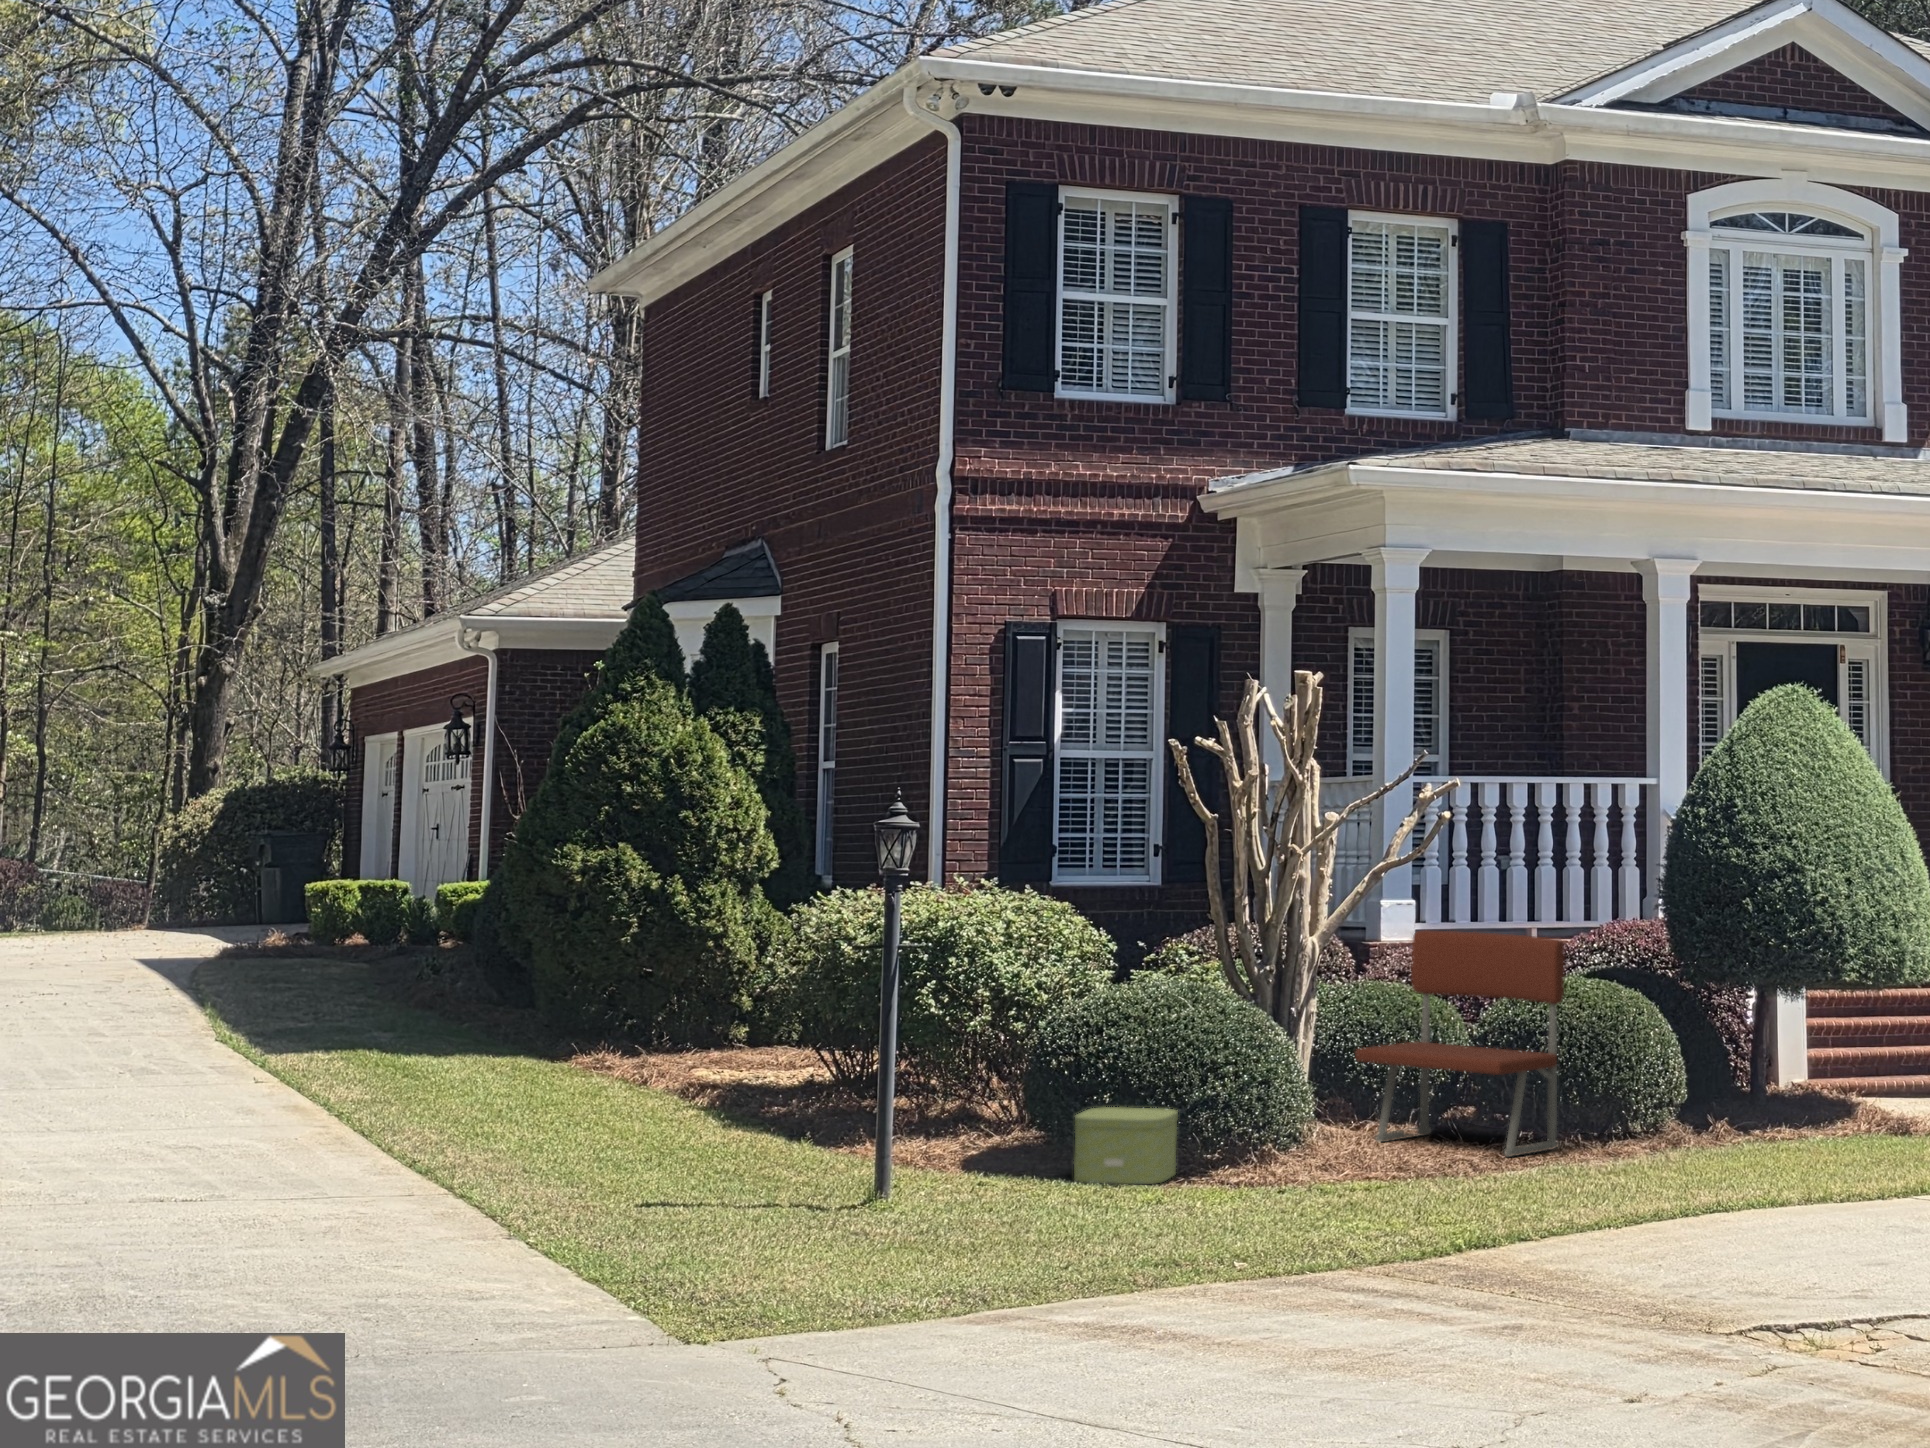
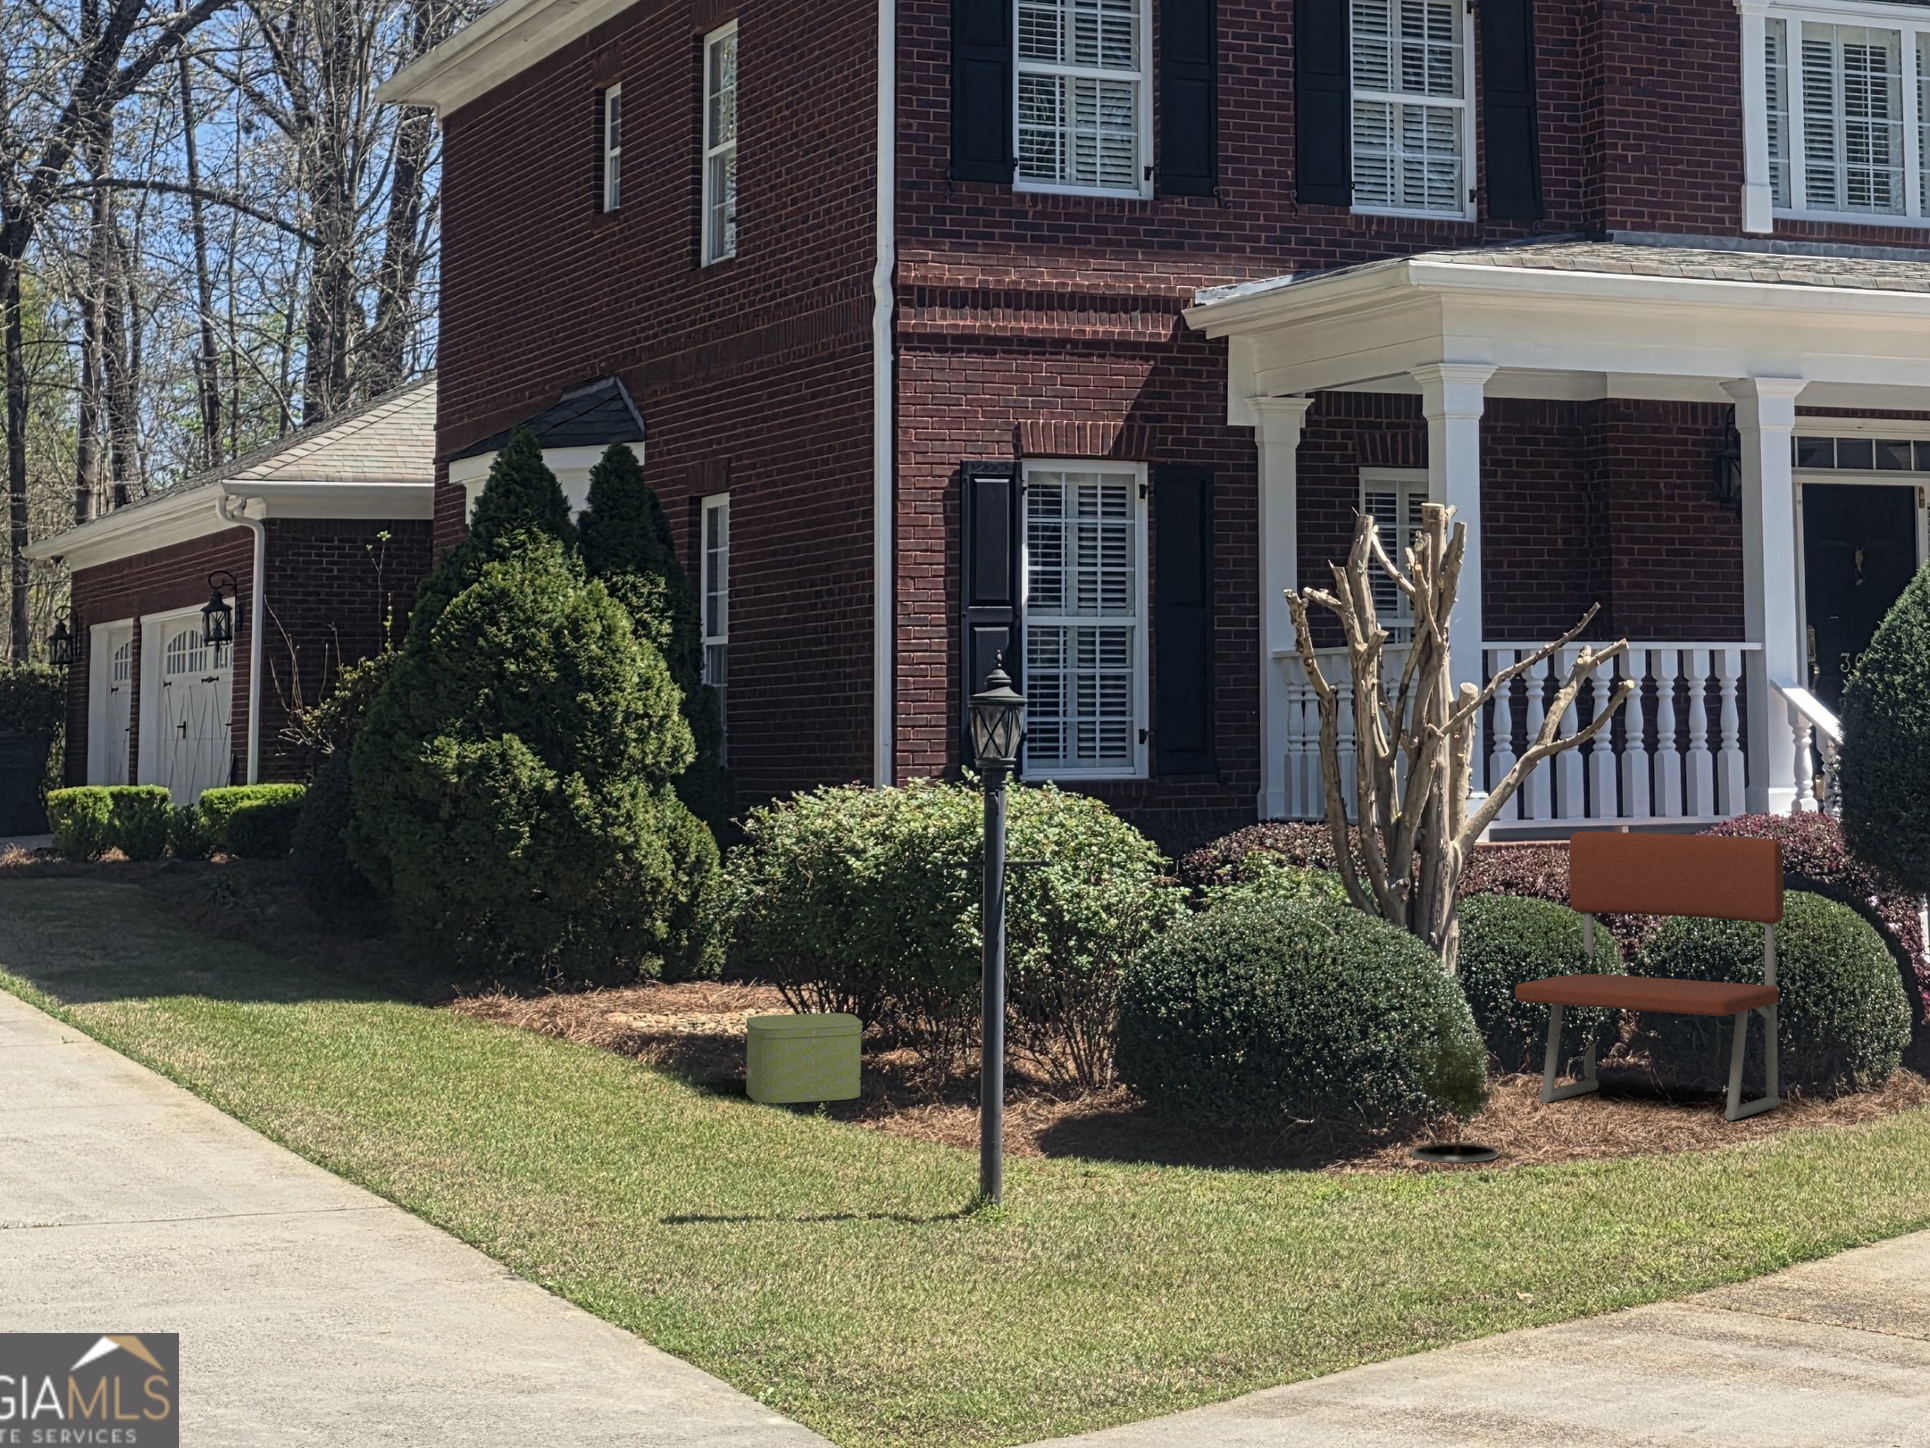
potted tree: none [1232,1051,1305,1179] -> present [1411,1003,1504,1163]
storage box: present [1074,1107,1178,1184] -> present [746,1013,863,1103]

